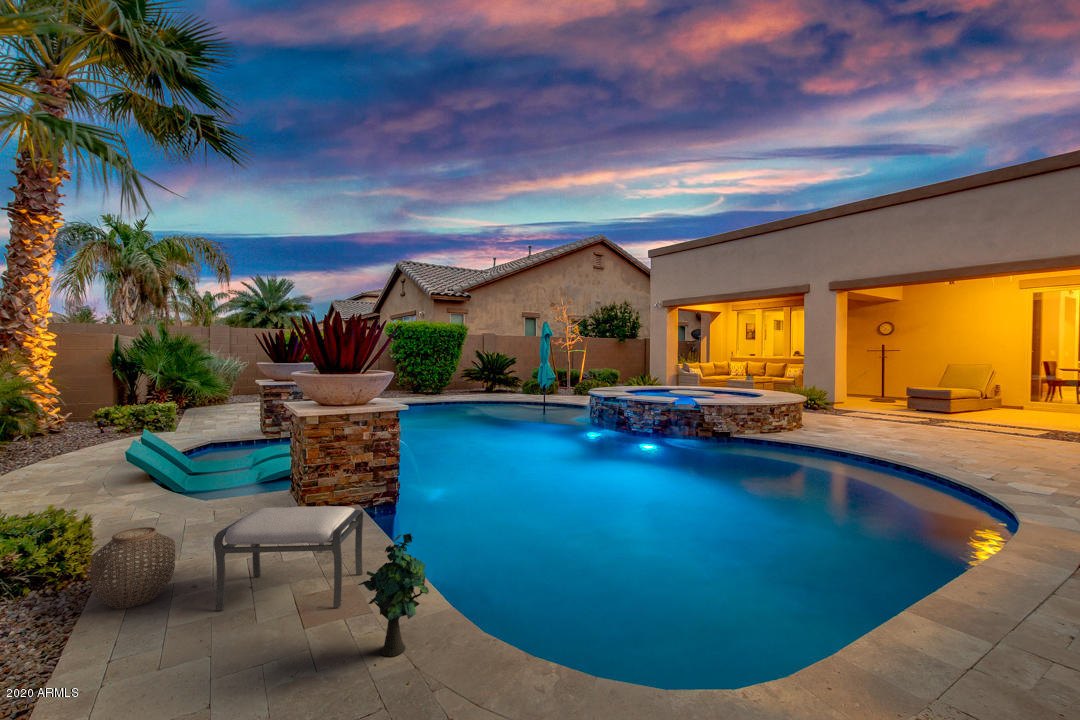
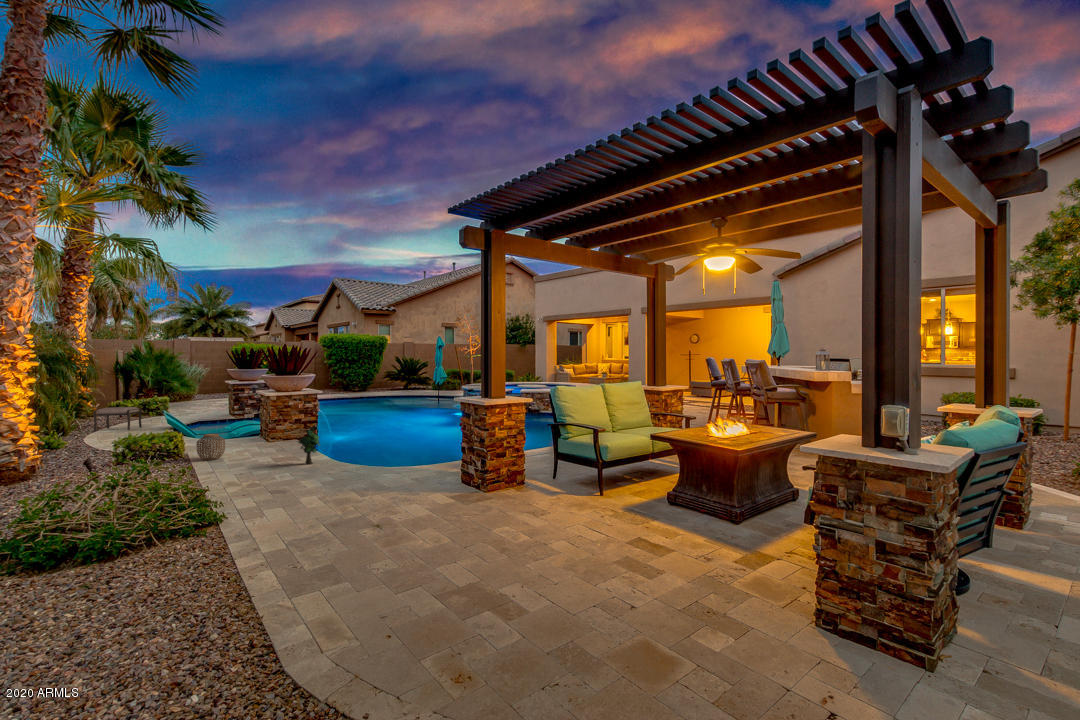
ottoman: present [214,506,363,611] -> present [93,407,142,431]

